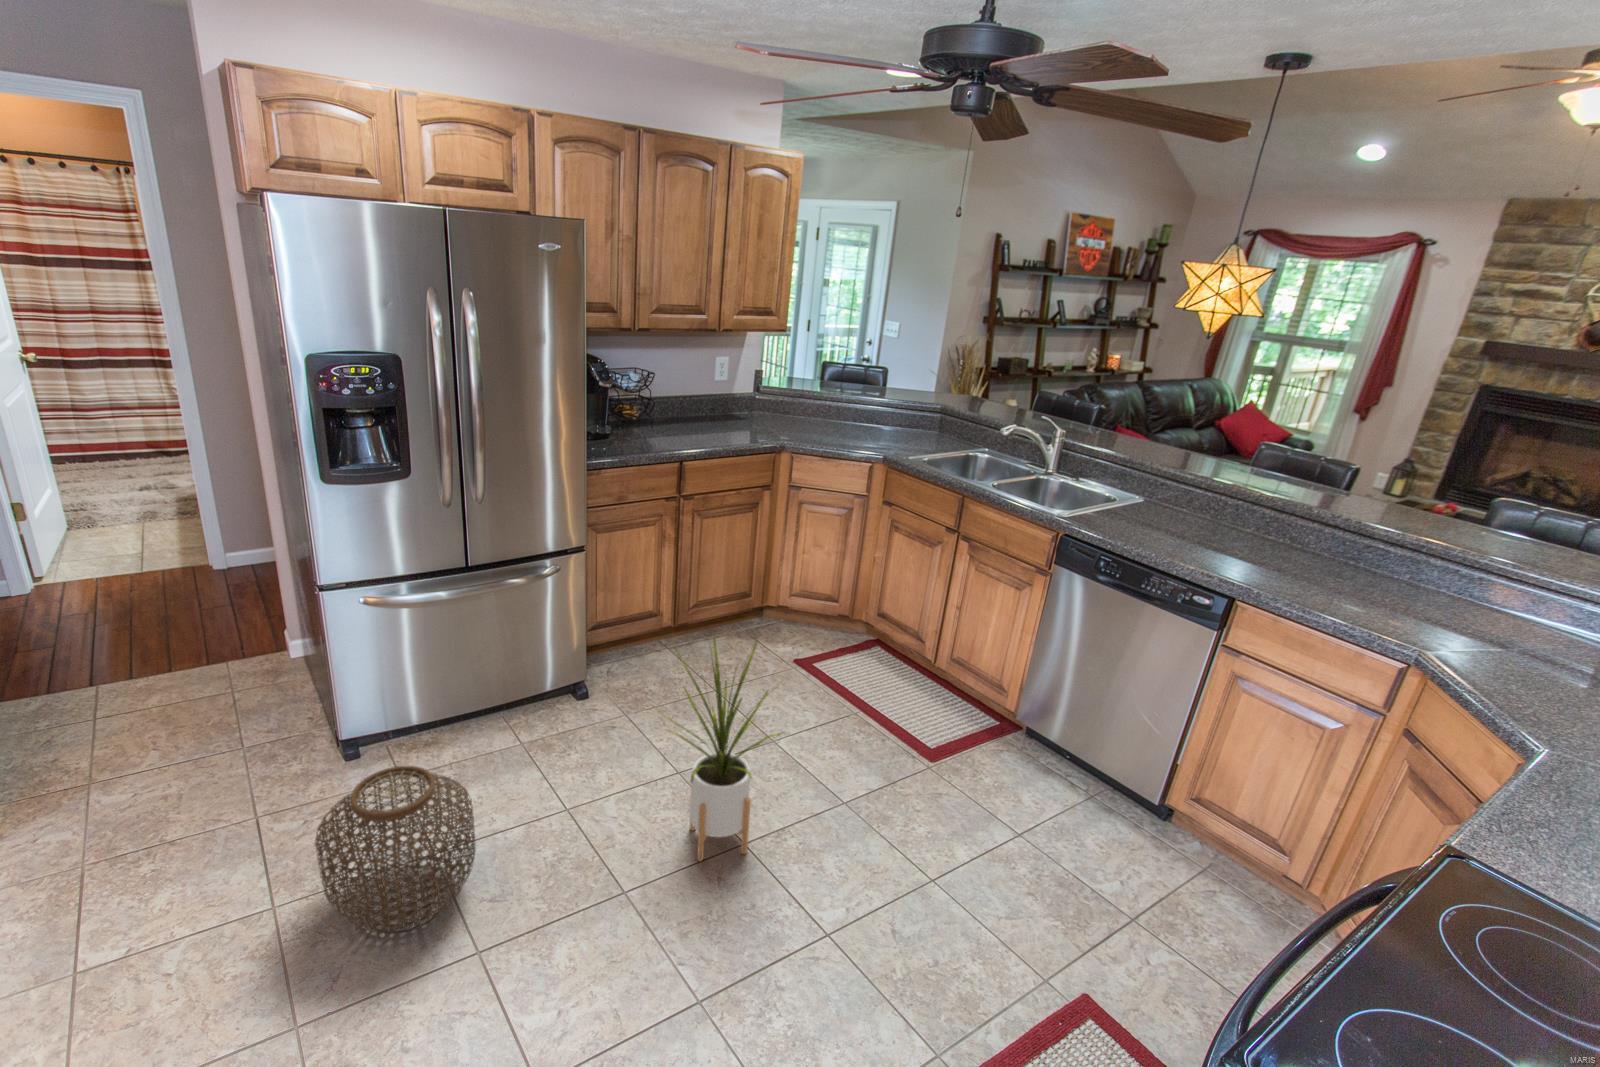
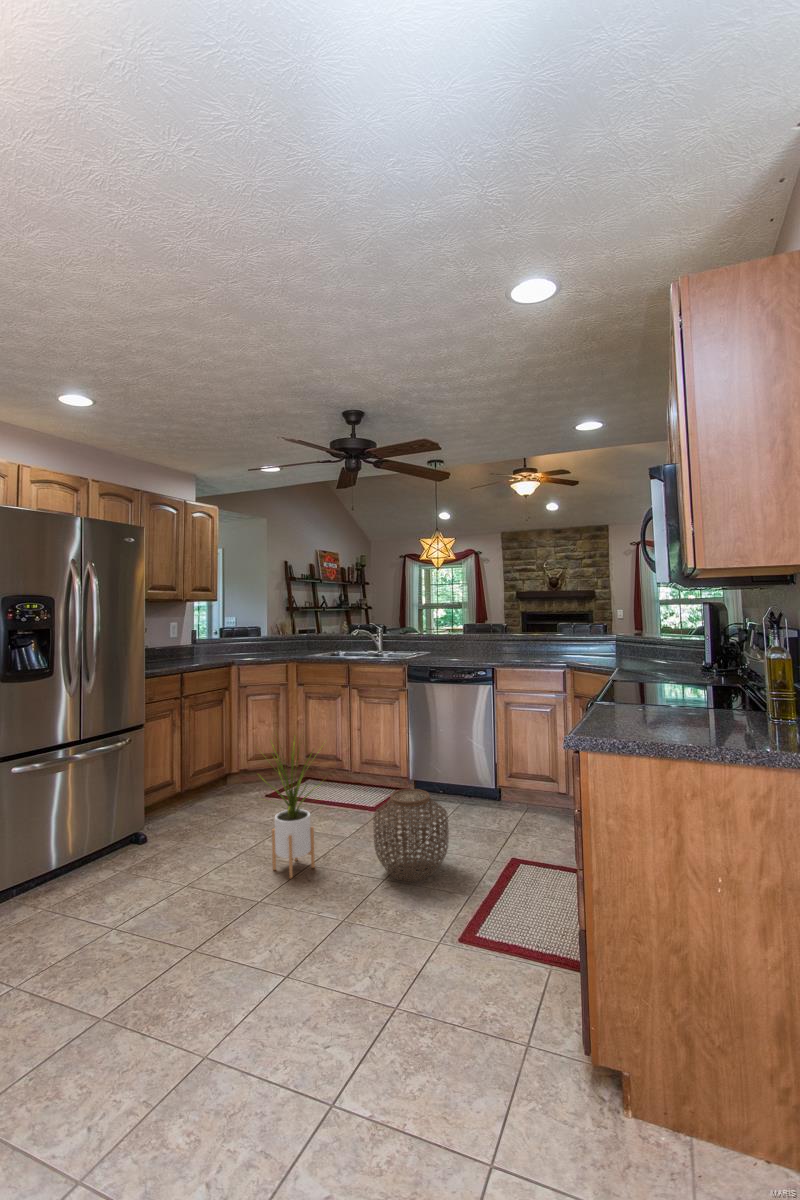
woven basket: present [315,766,476,932] -> present [373,789,448,882]

